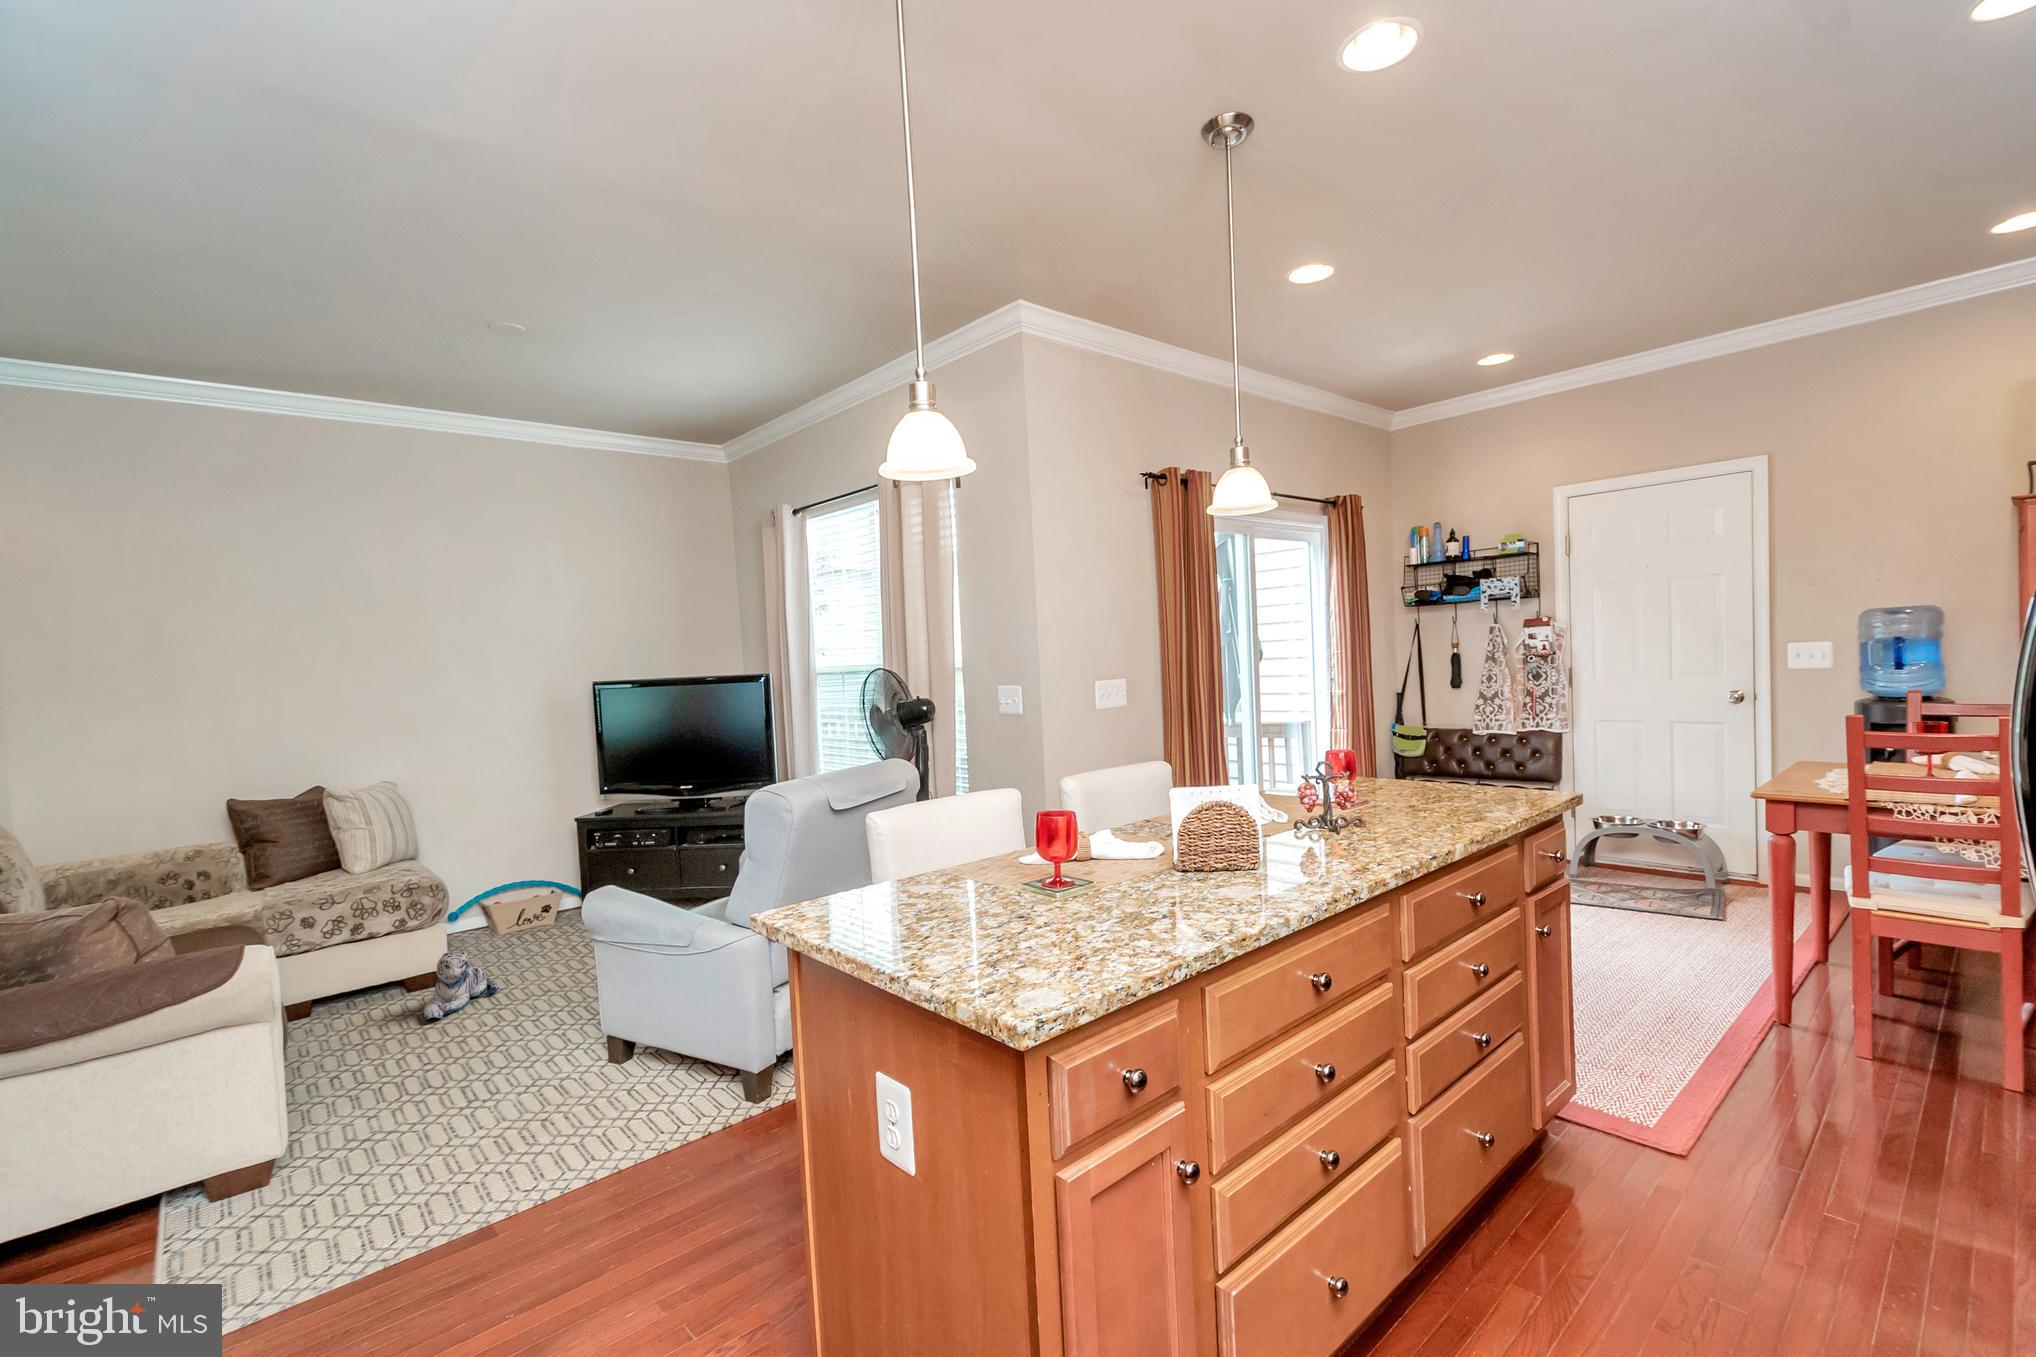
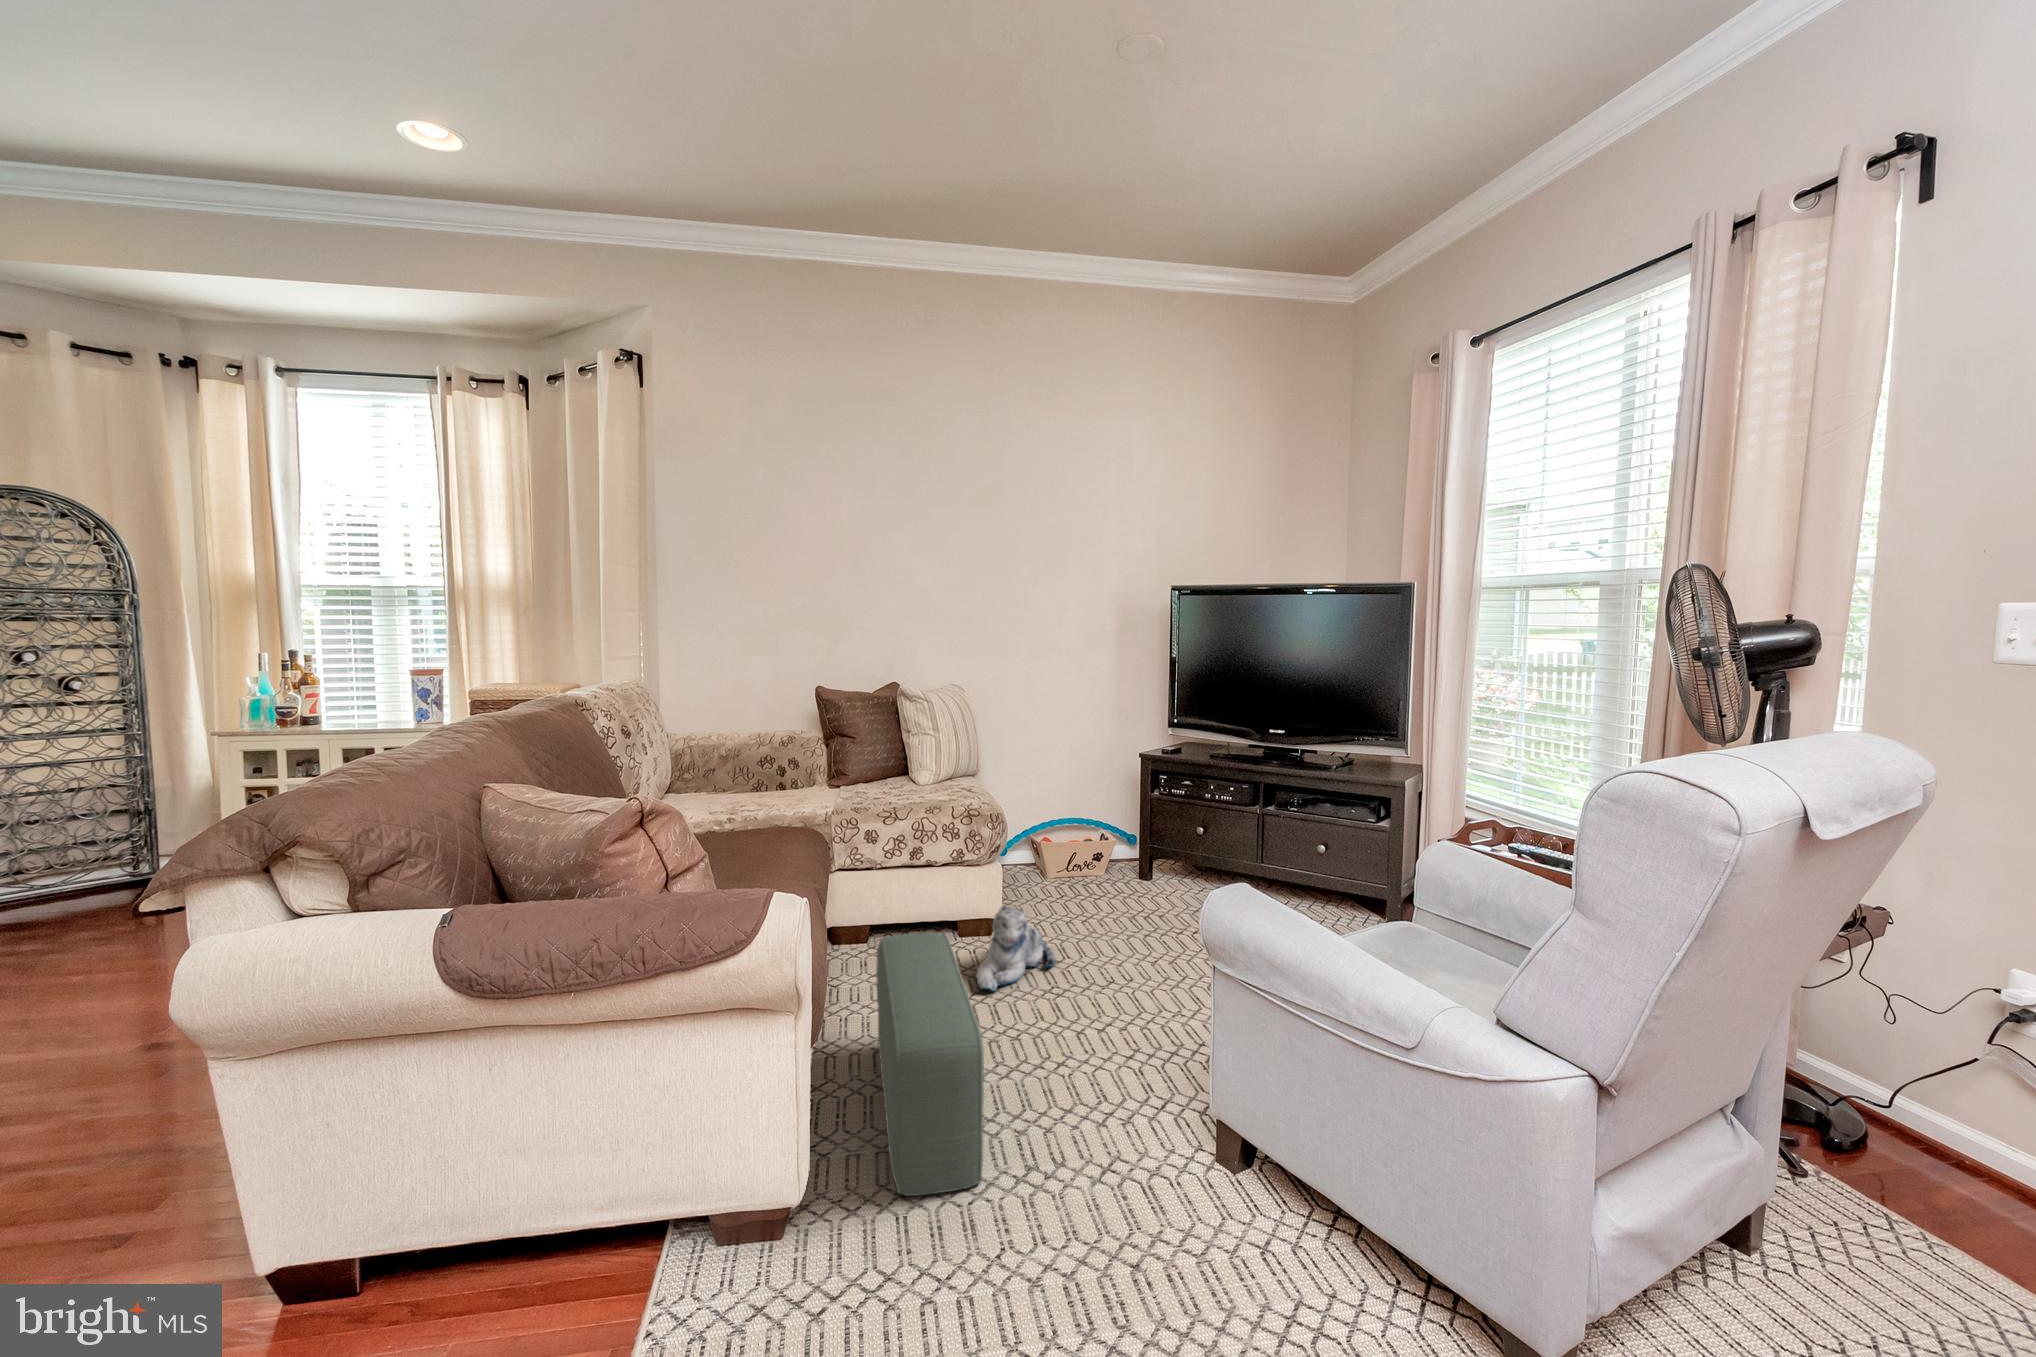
pouf: none [325,973,428,1138] -> present [876,932,984,1196]

